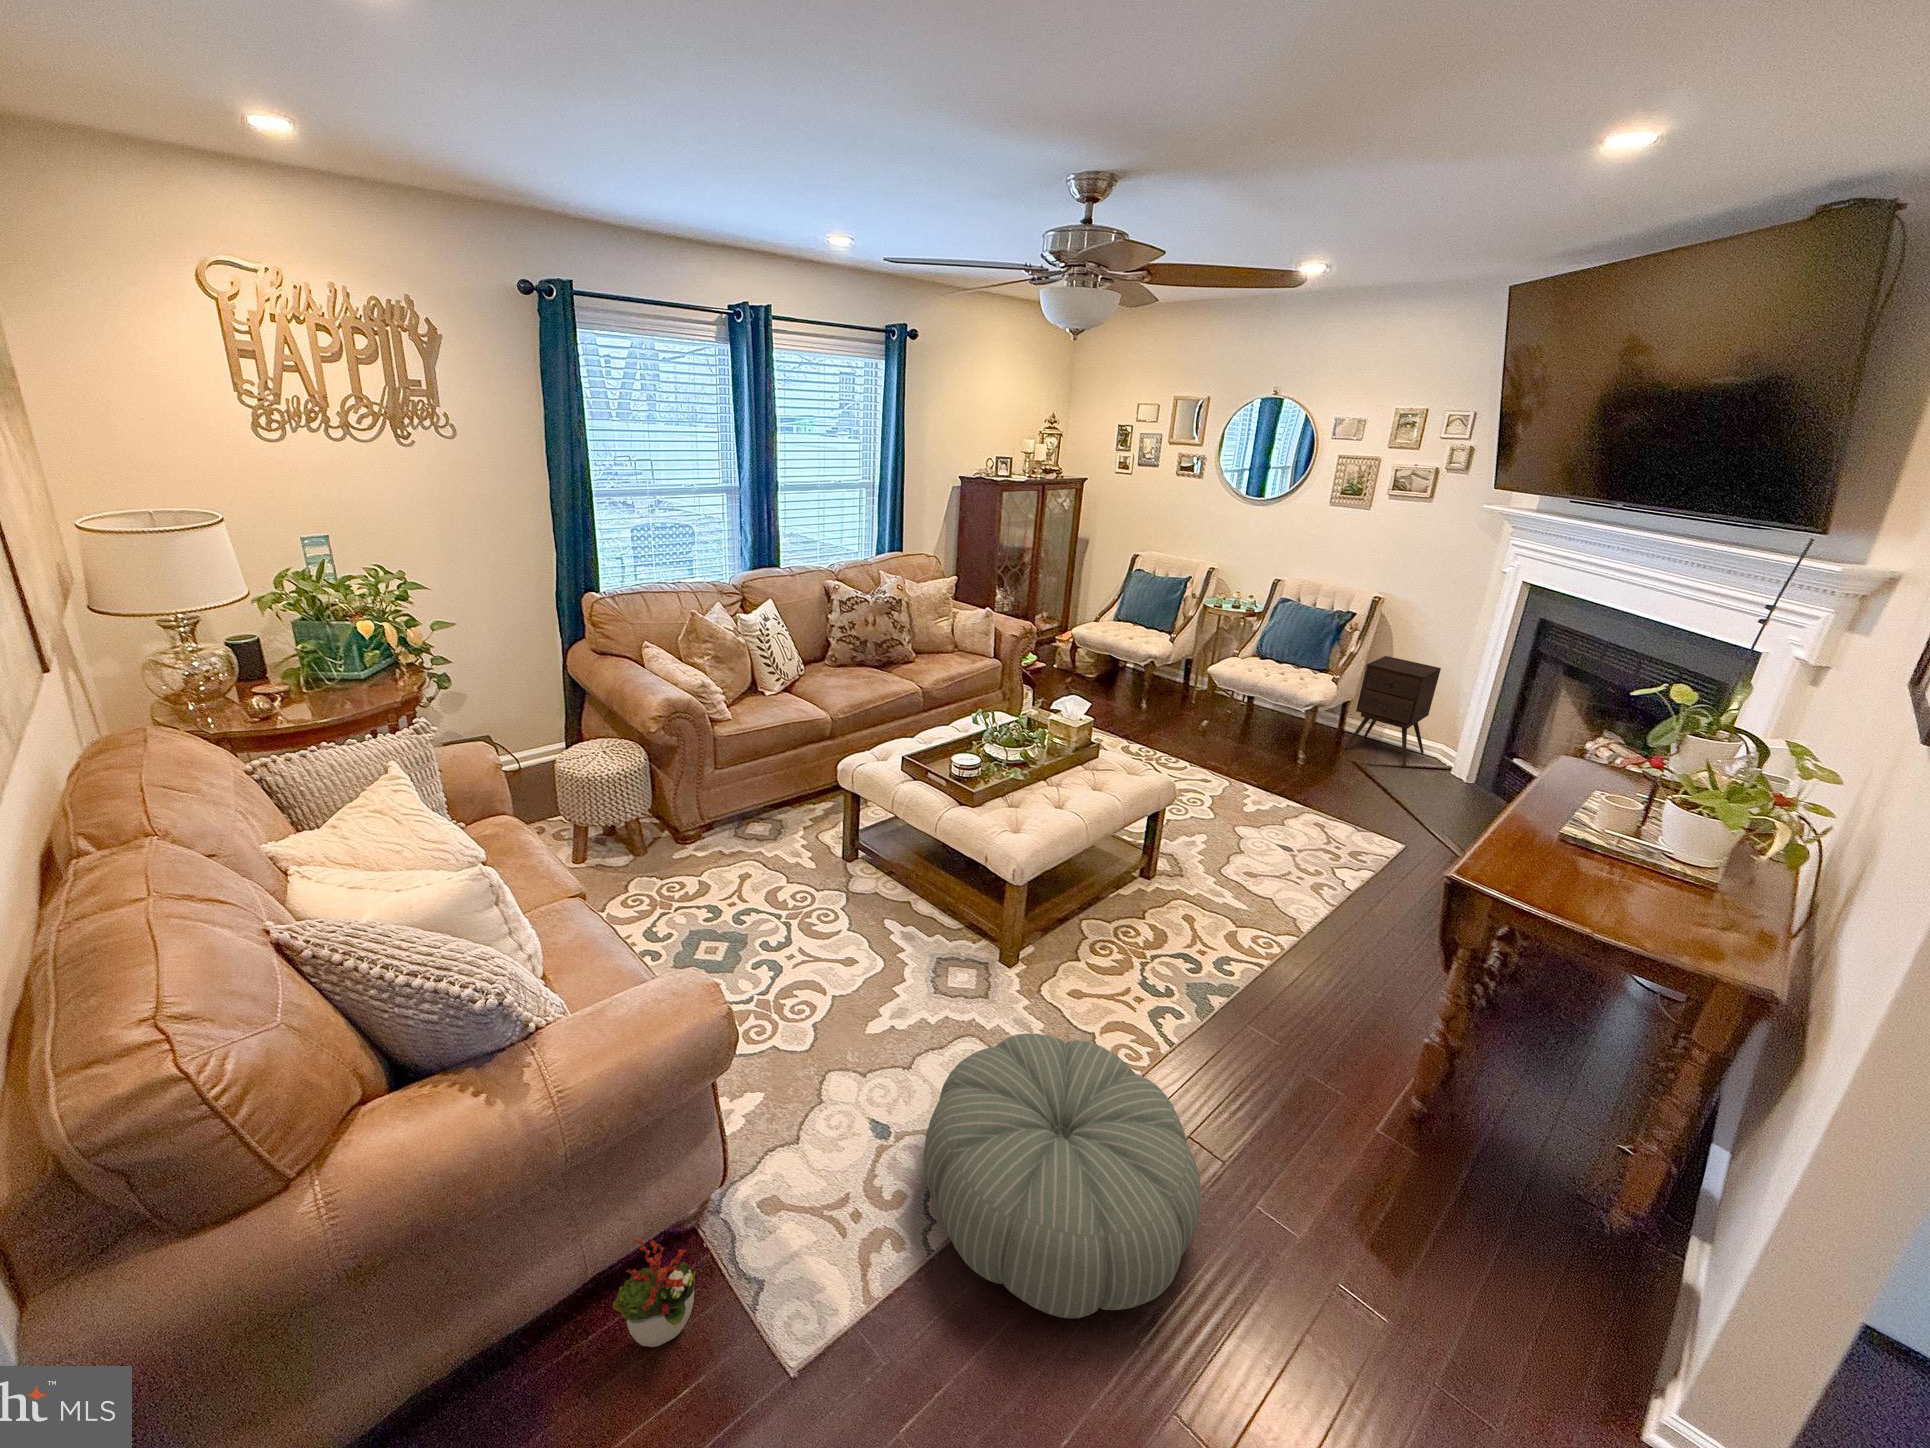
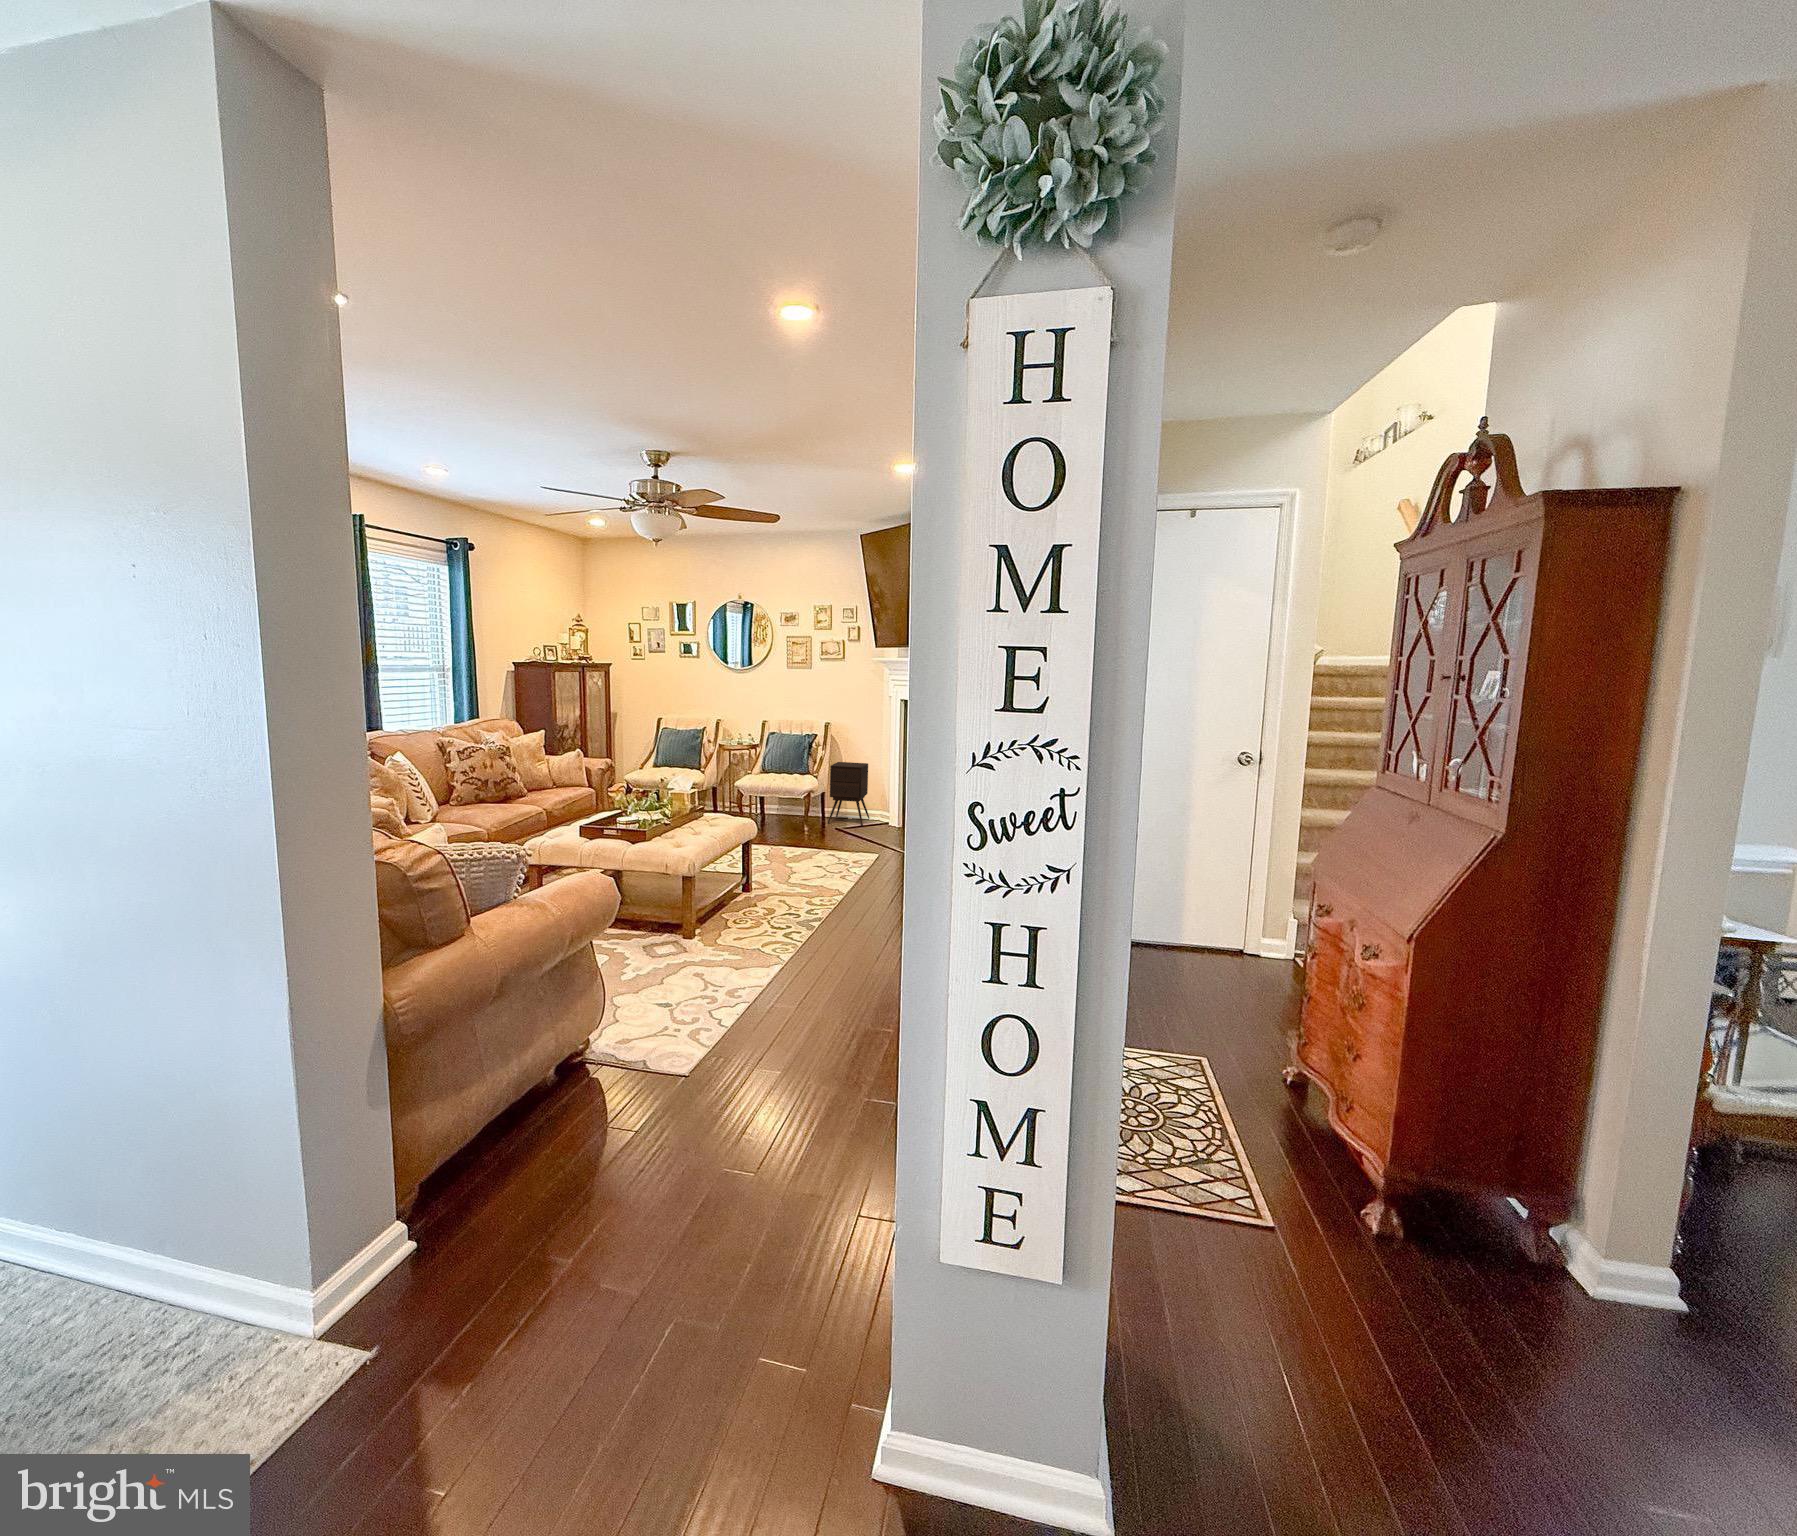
pouf: present [924,1033,1201,1318] -> none [702,919,842,1011]
decorative plant: present [613,1239,696,1347] -> none [593,1009,631,1082]

